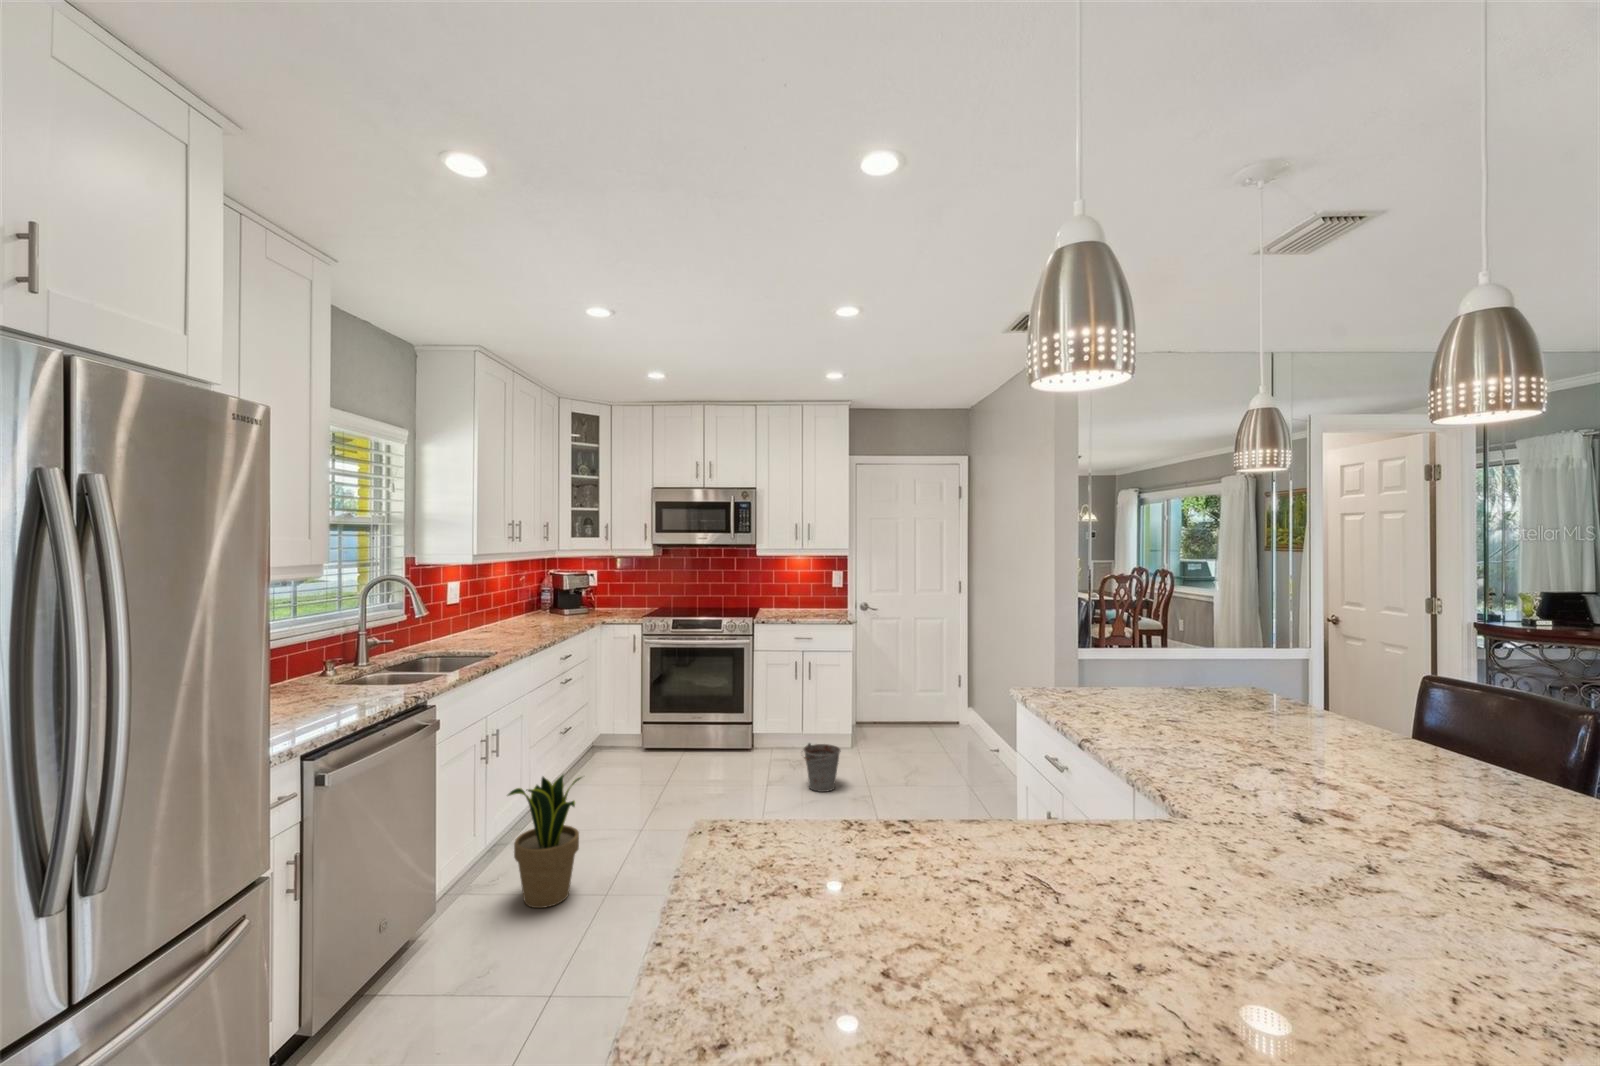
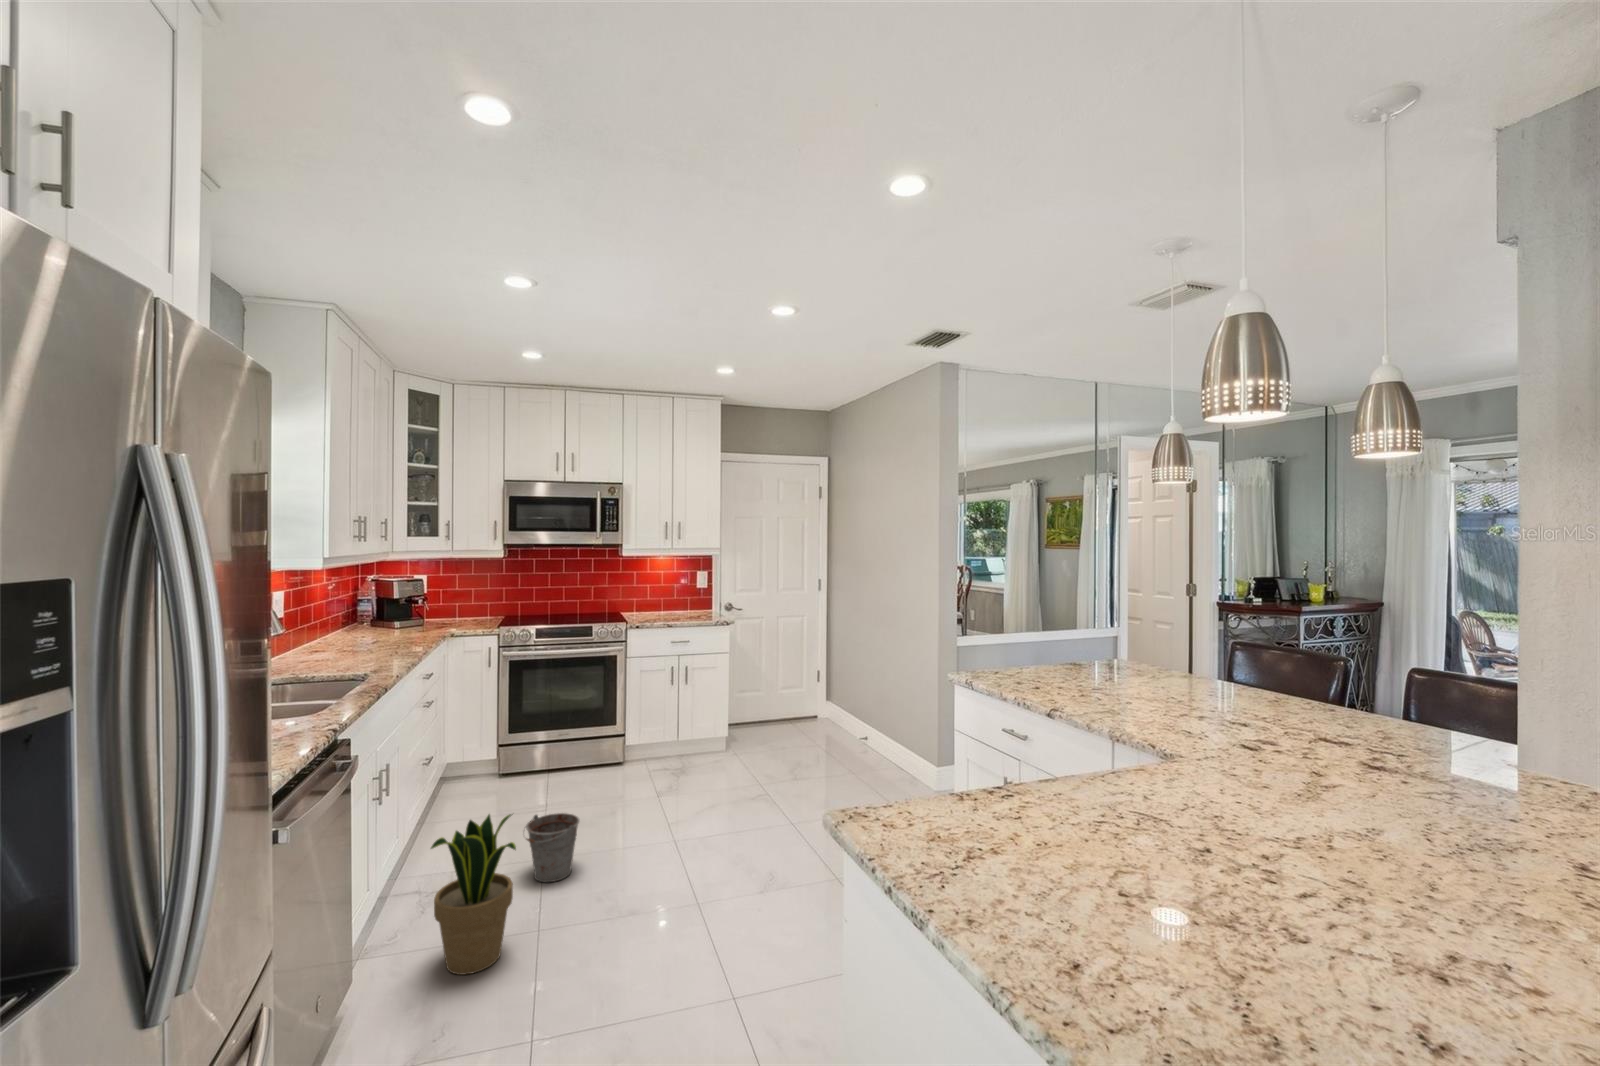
bucket: present [803,743,841,792] -> present [526,813,580,882]

